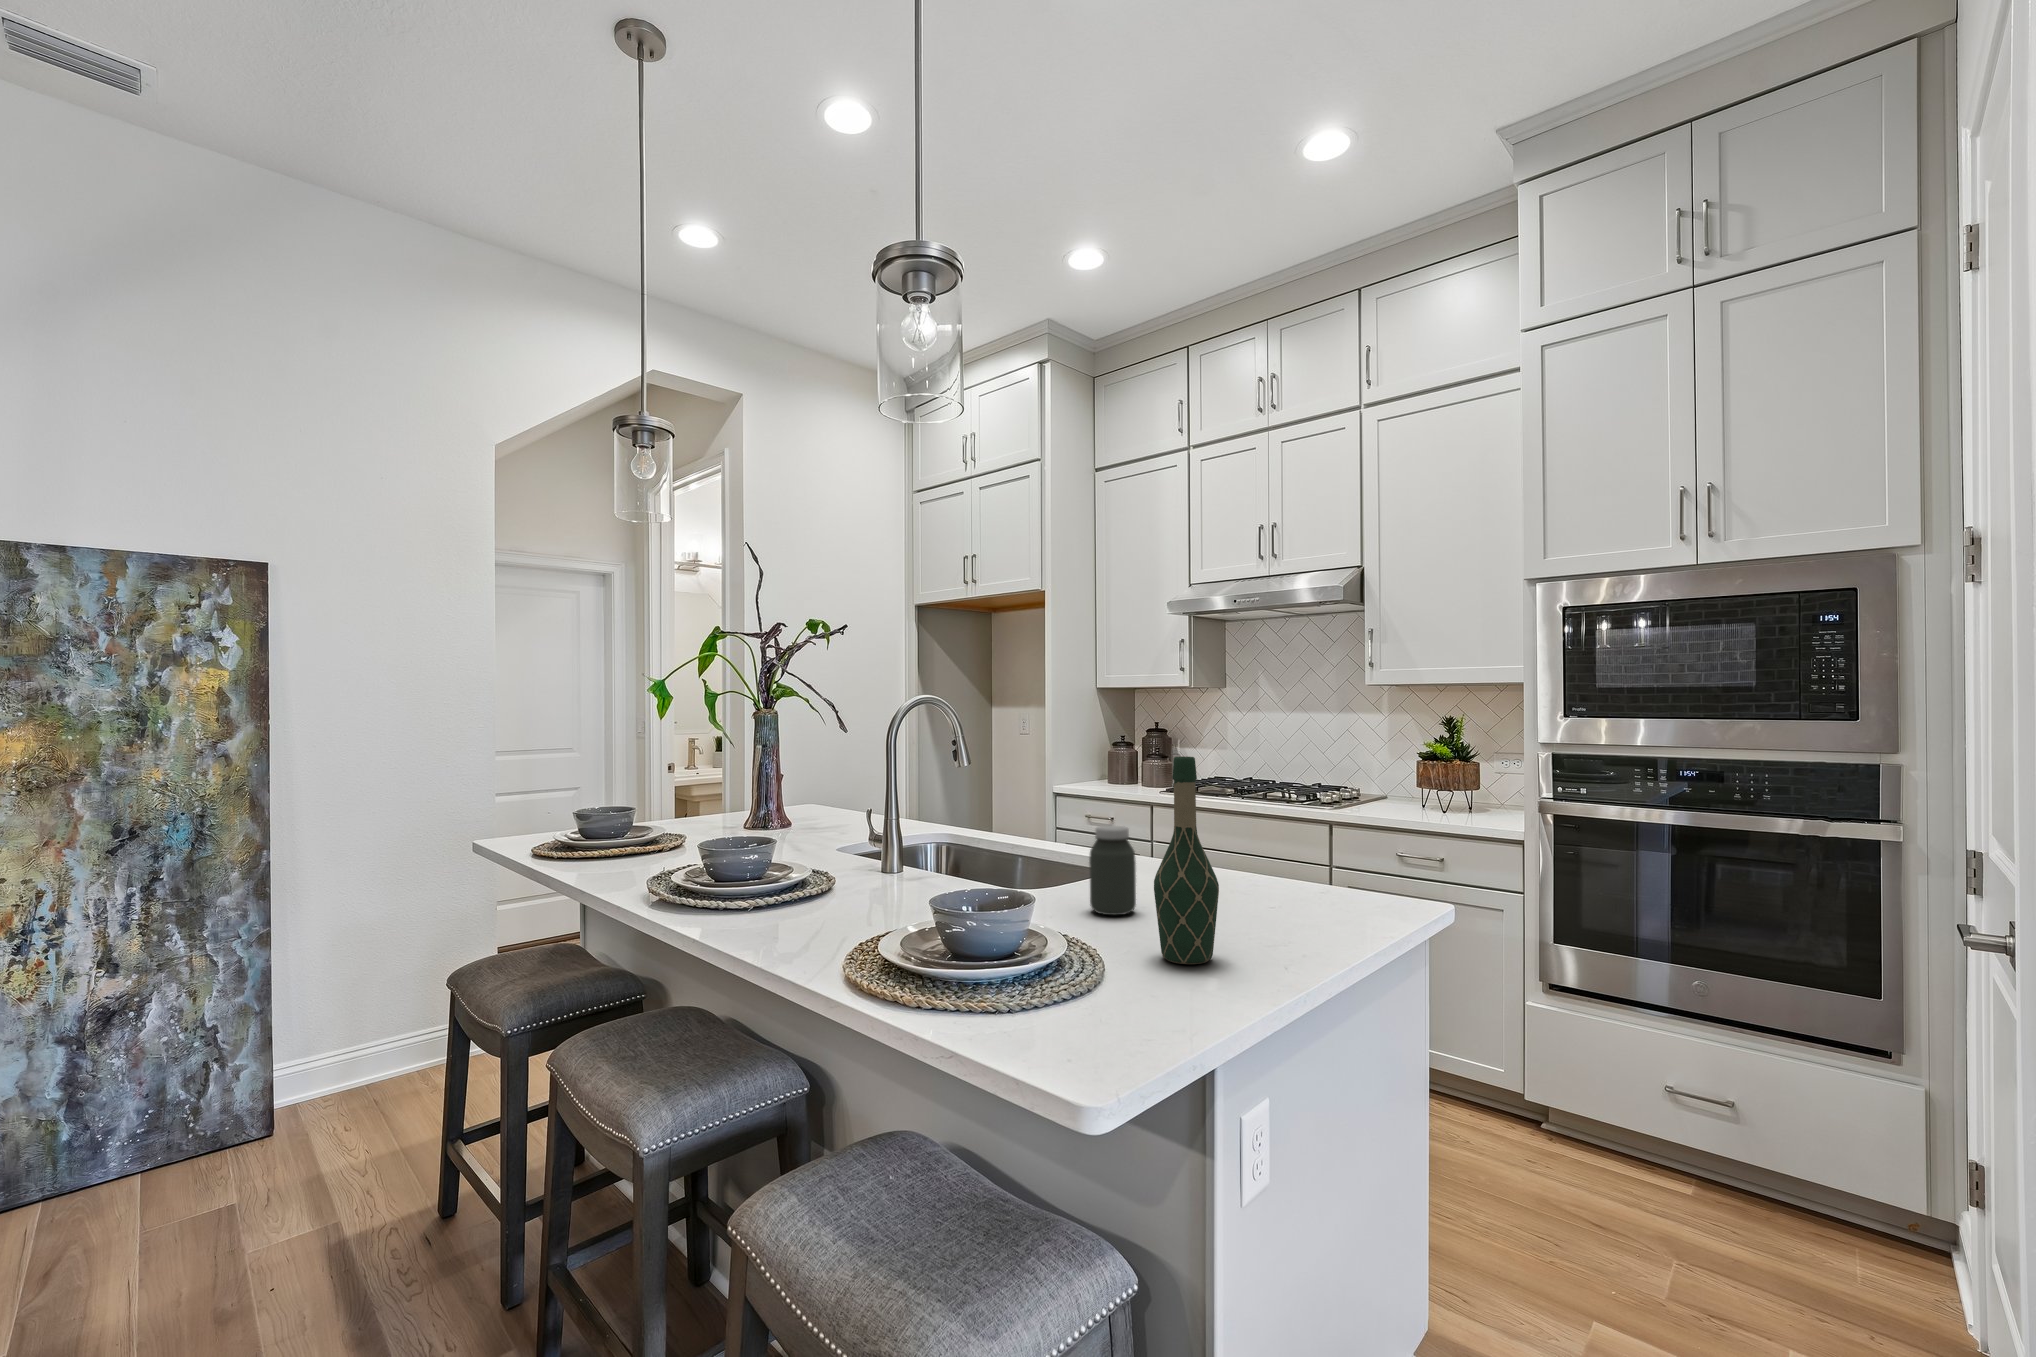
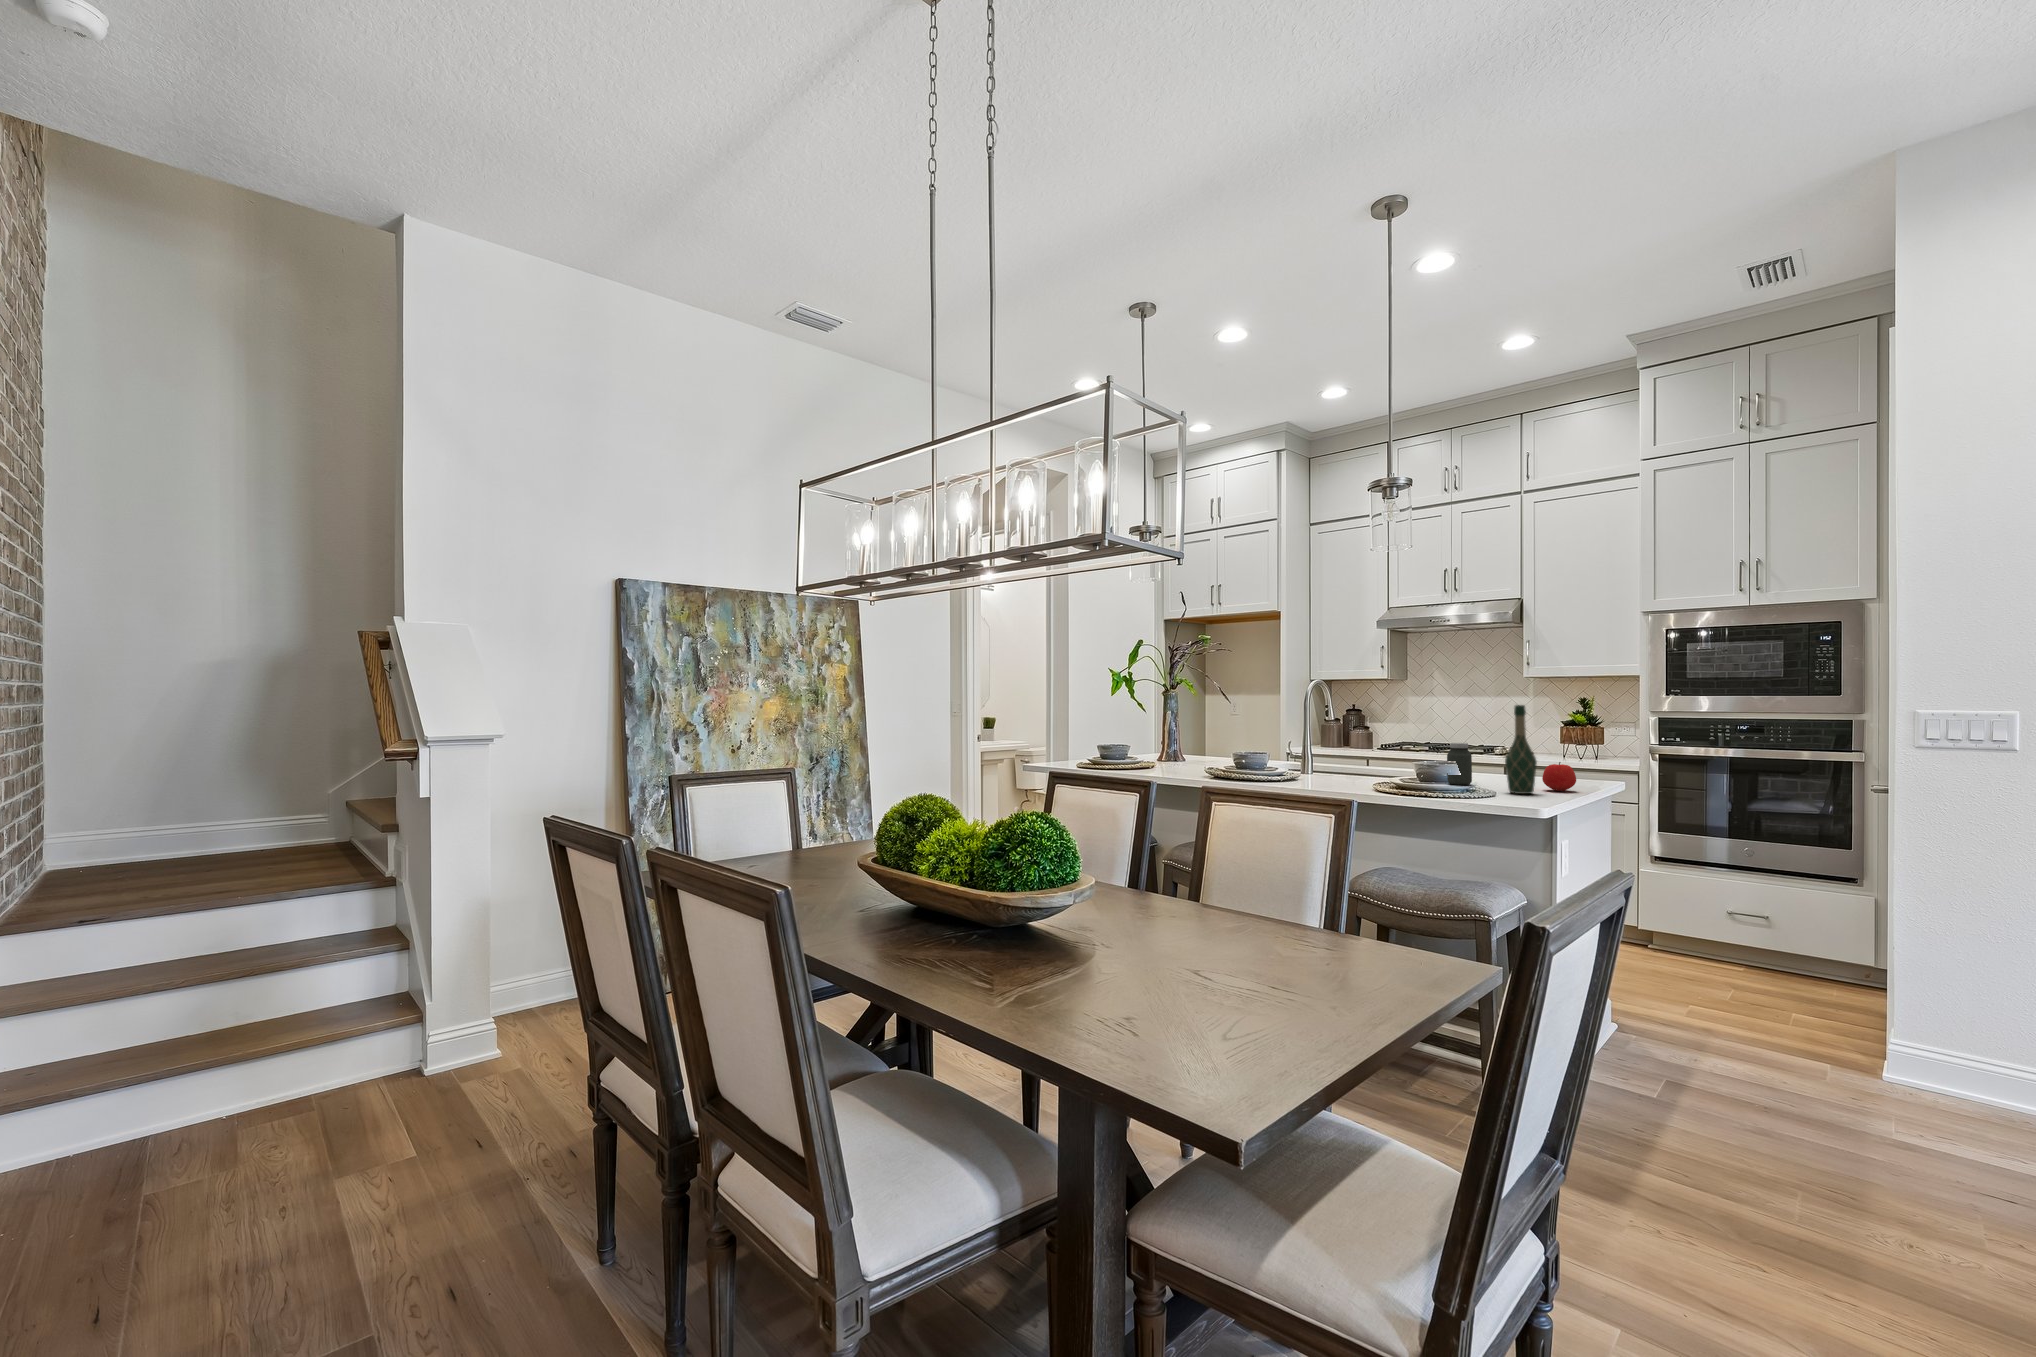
apple: none [1251,880,1319,946] -> present [1542,762,1576,791]

